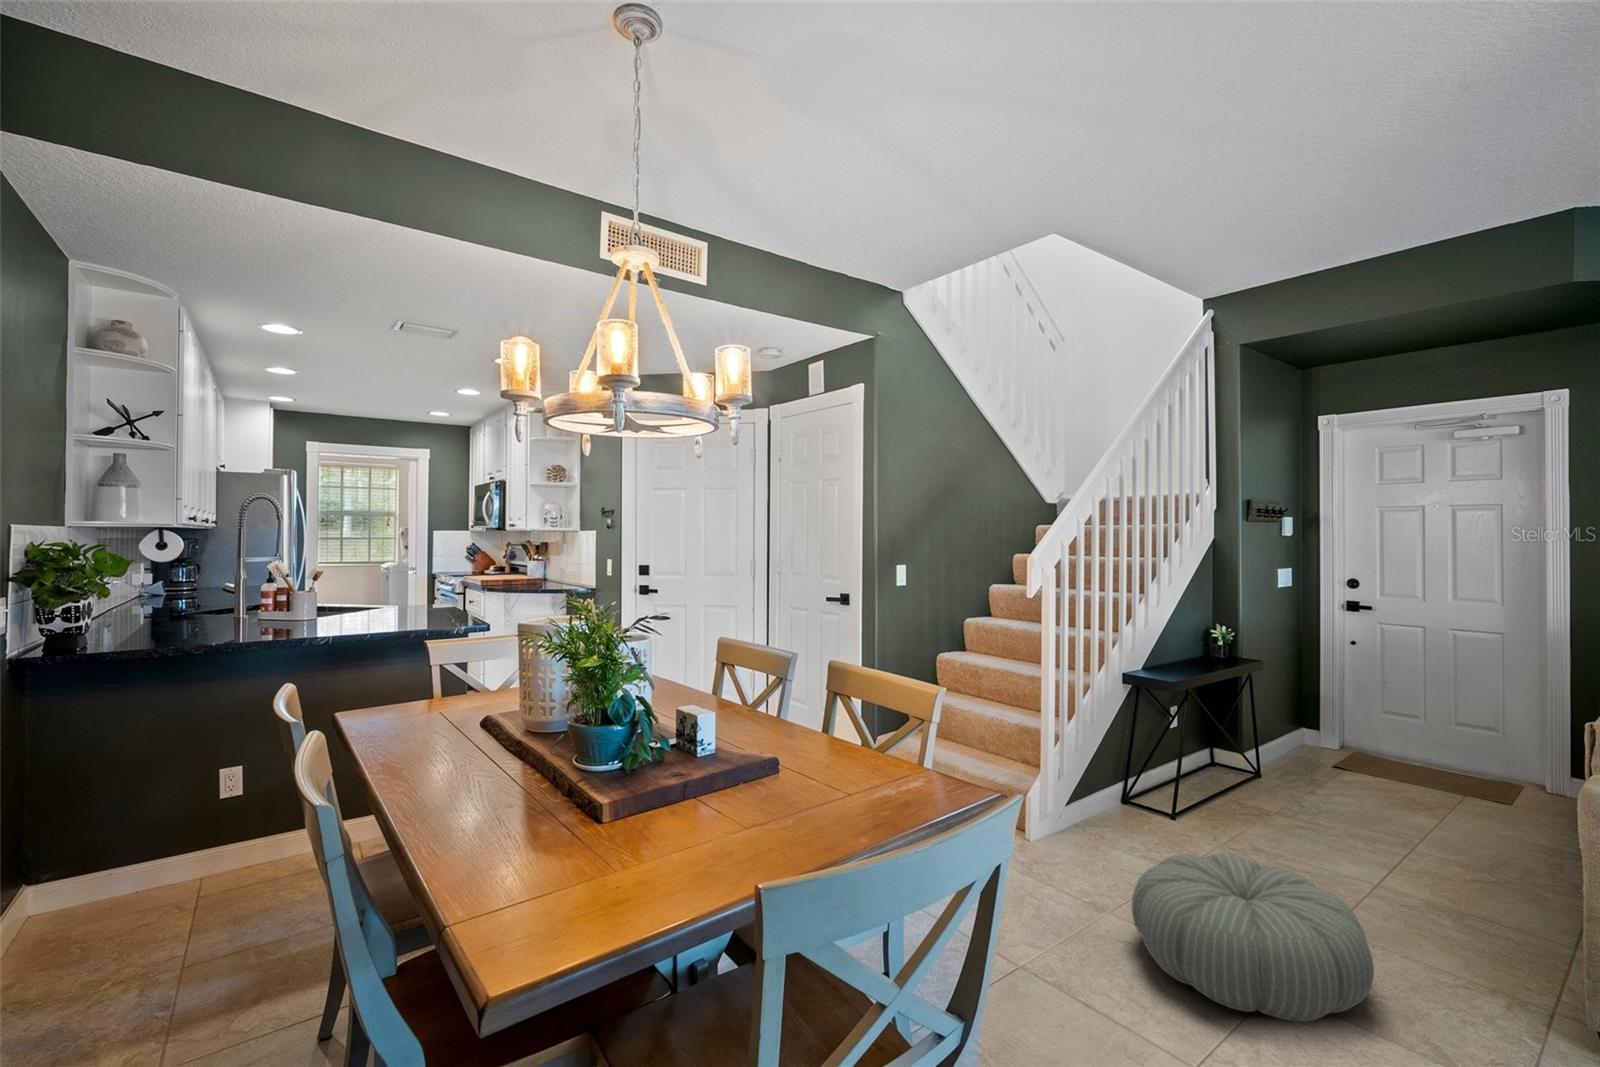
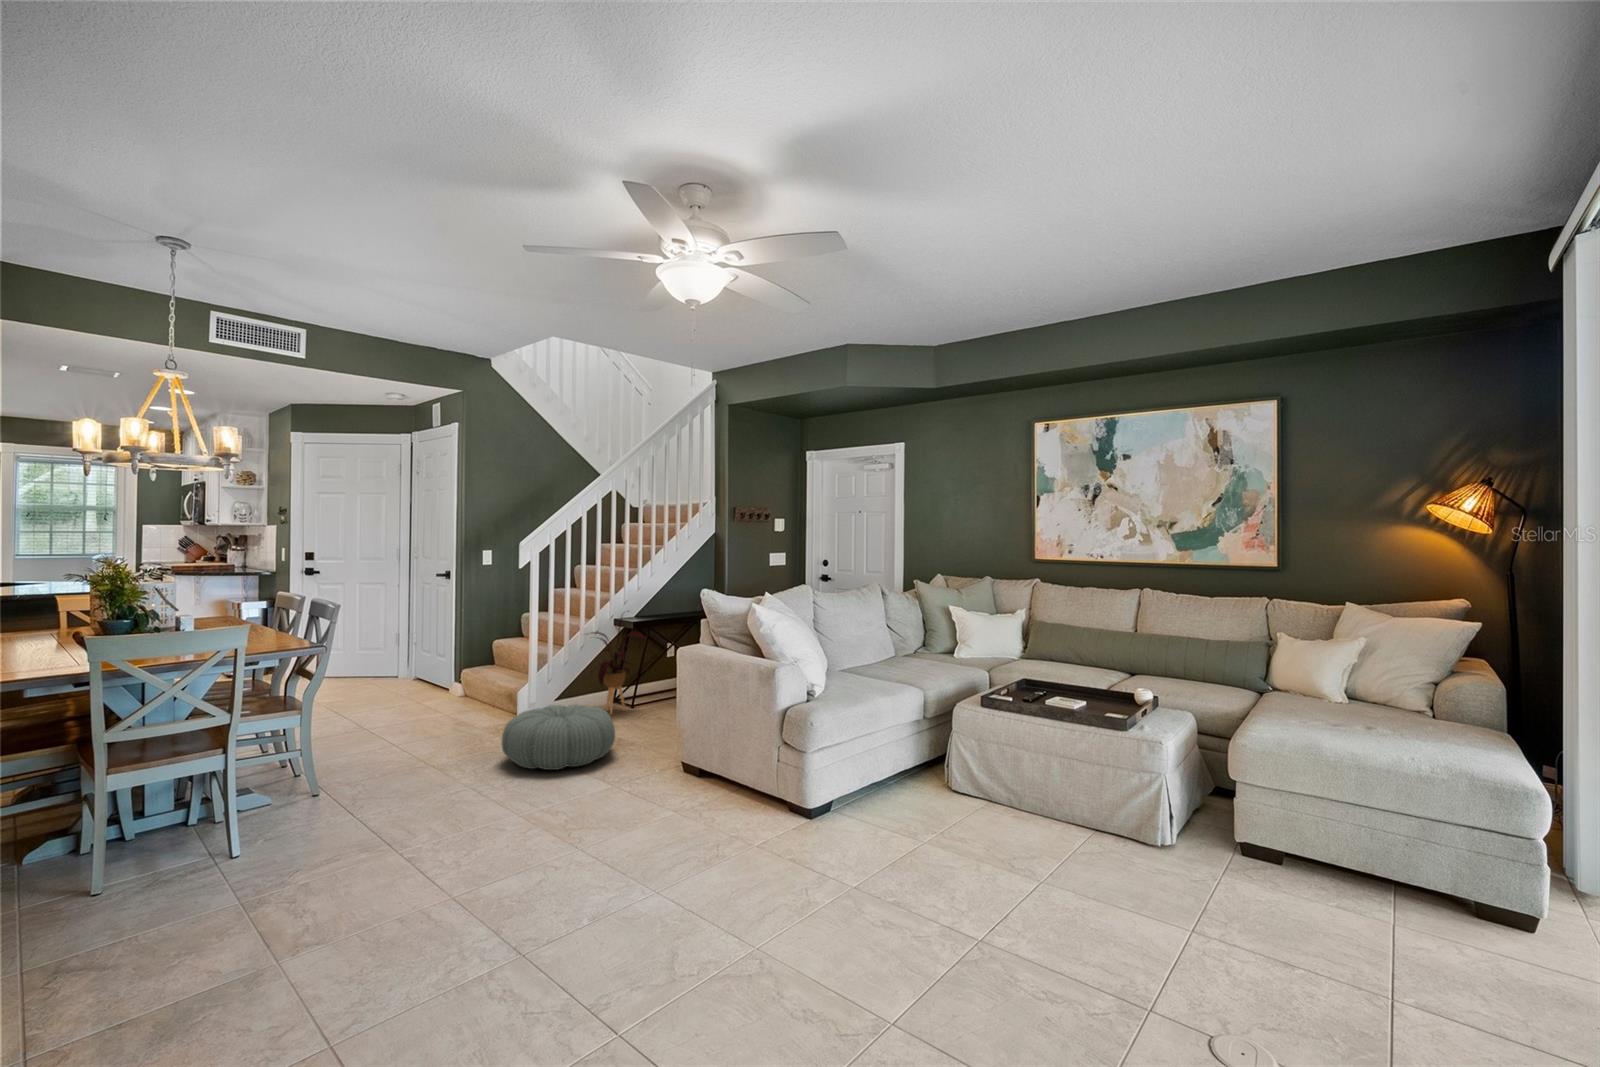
house plant: none [1105,666,1233,836] -> present [593,620,645,714]

